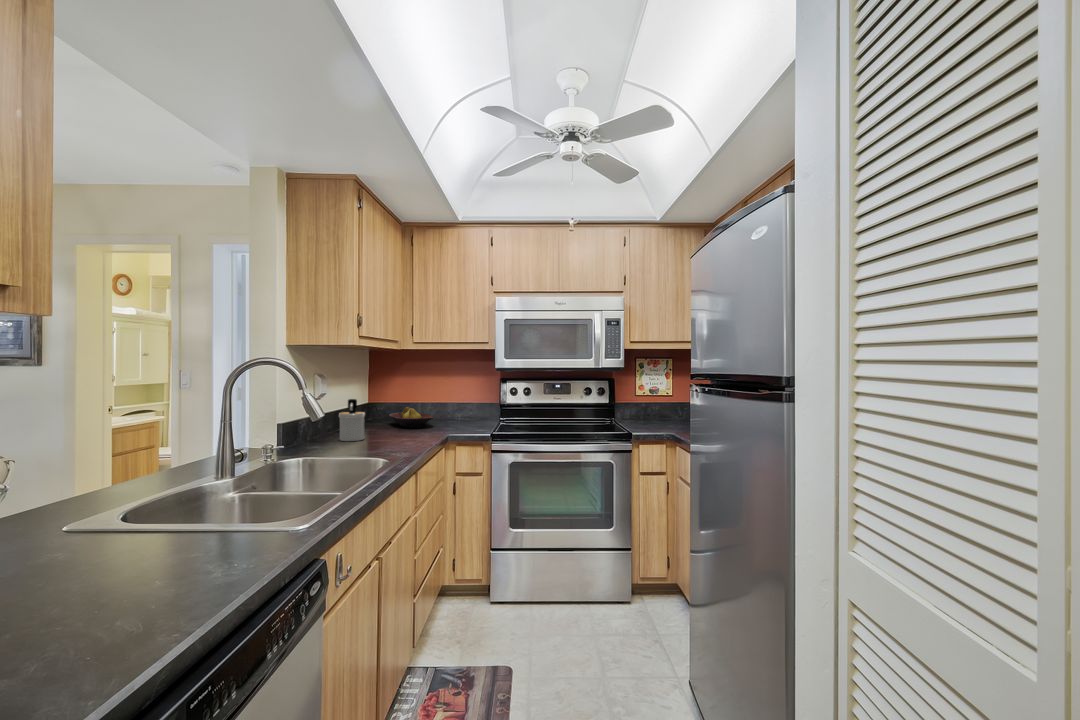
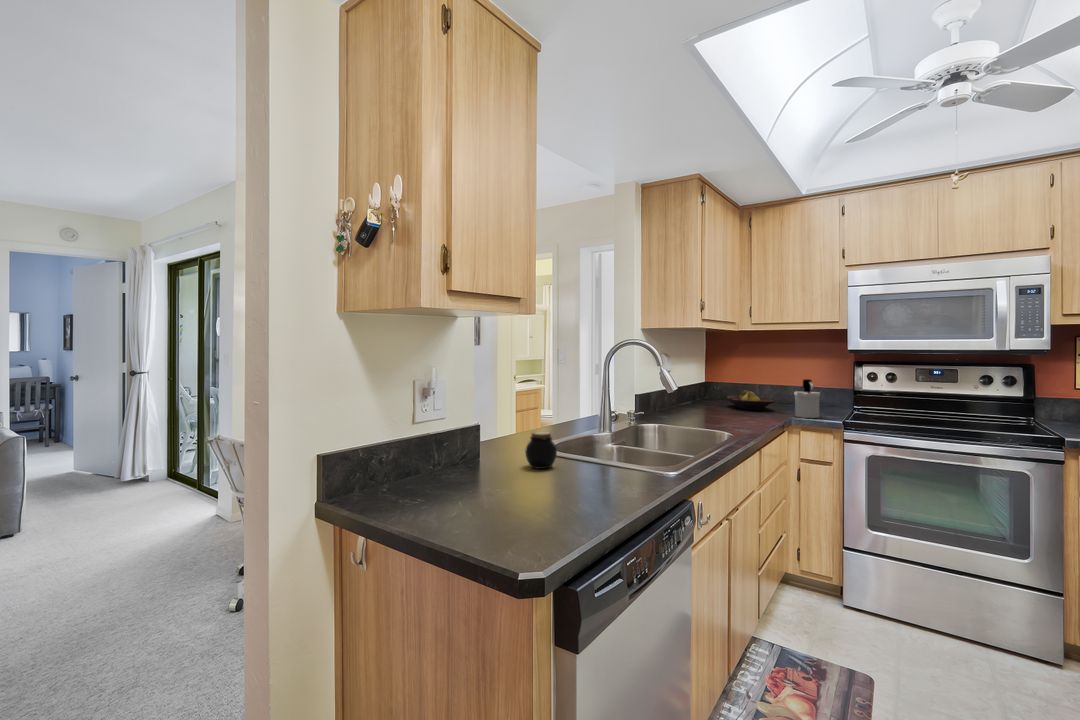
soap dispenser: present [339,399,365,441] -> present [794,379,820,418]
jar: none [56,502,120,563] -> present [525,431,557,469]

